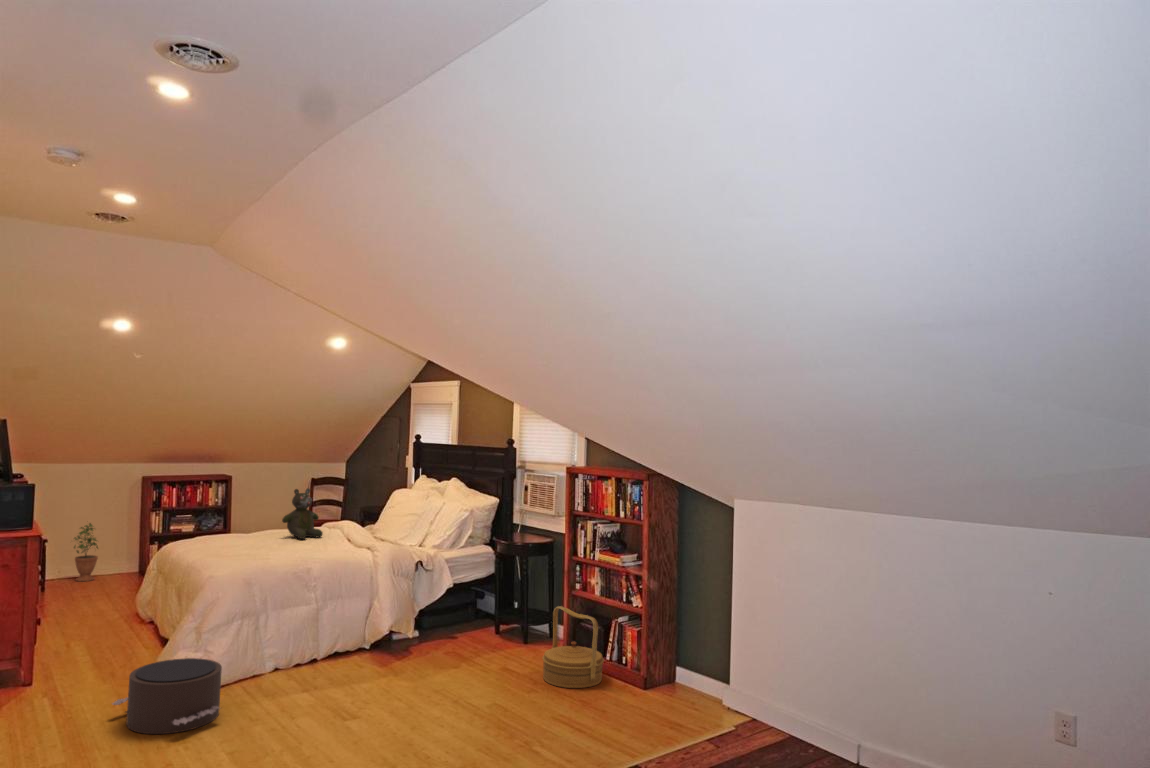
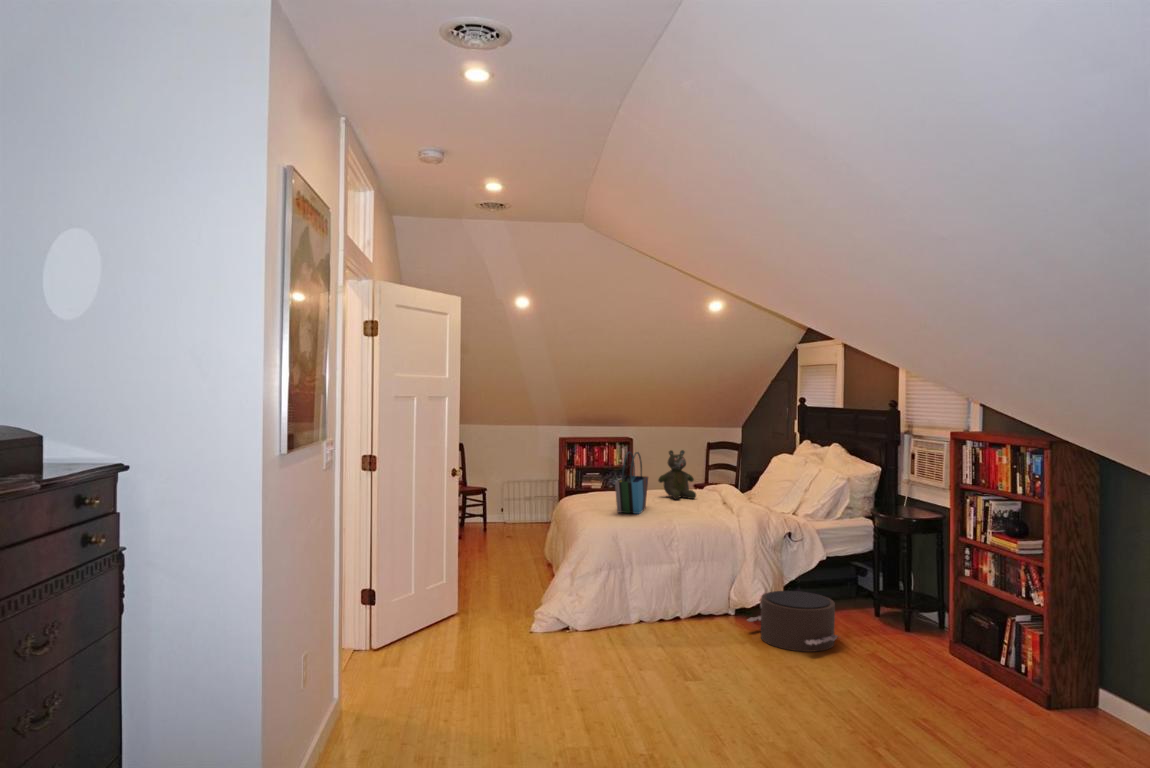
tote bag: none [245,492,277,557] -> present [615,452,648,514]
potted plant: present [74,523,98,581] -> none [506,475,527,526]
woven basket: present [543,606,604,688] -> none [916,593,996,692]
pouf: present [112,658,222,734] -> present [747,591,838,652]

